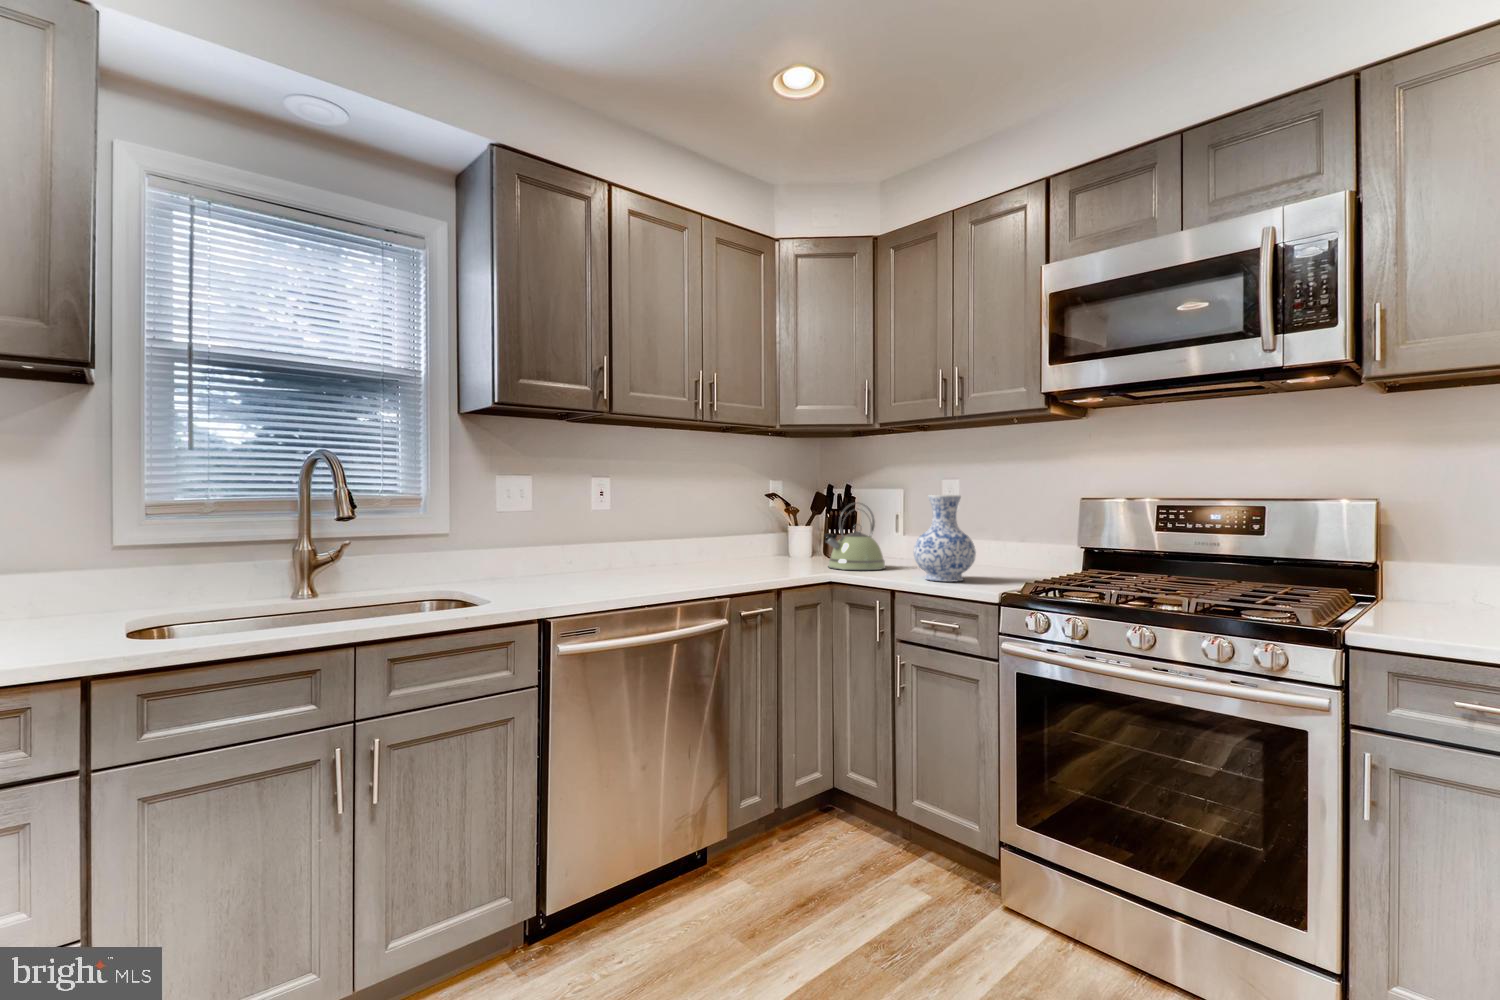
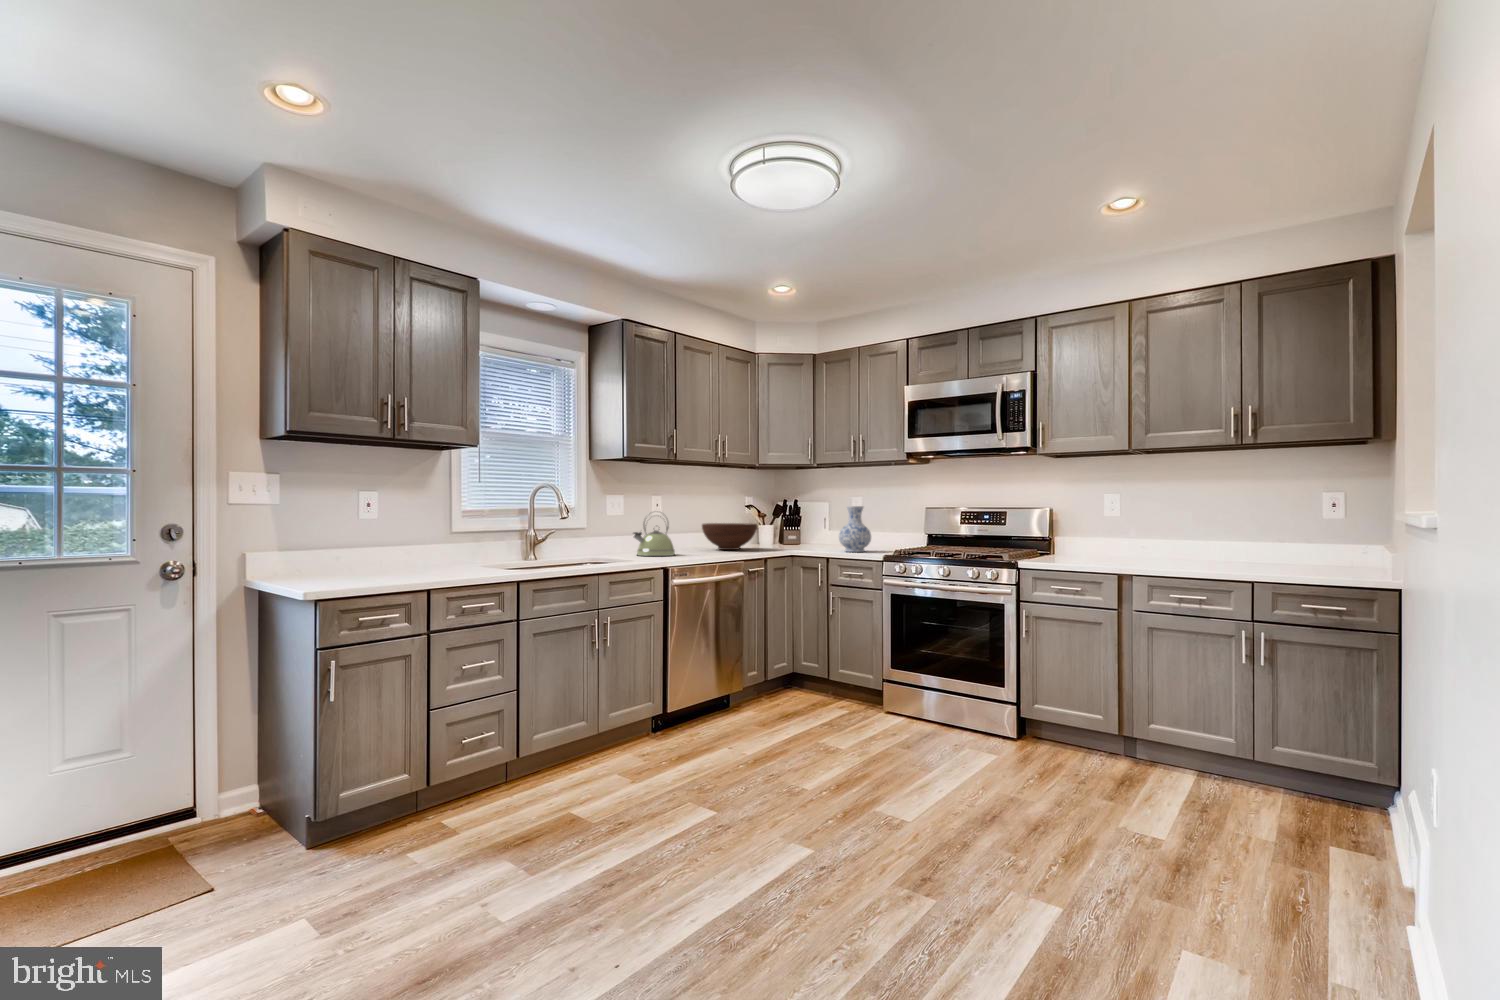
kettle: present [825,503,885,570] -> present [634,520,675,556]
fruit bowl: none [672,524,768,572] -> present [702,523,757,550]

